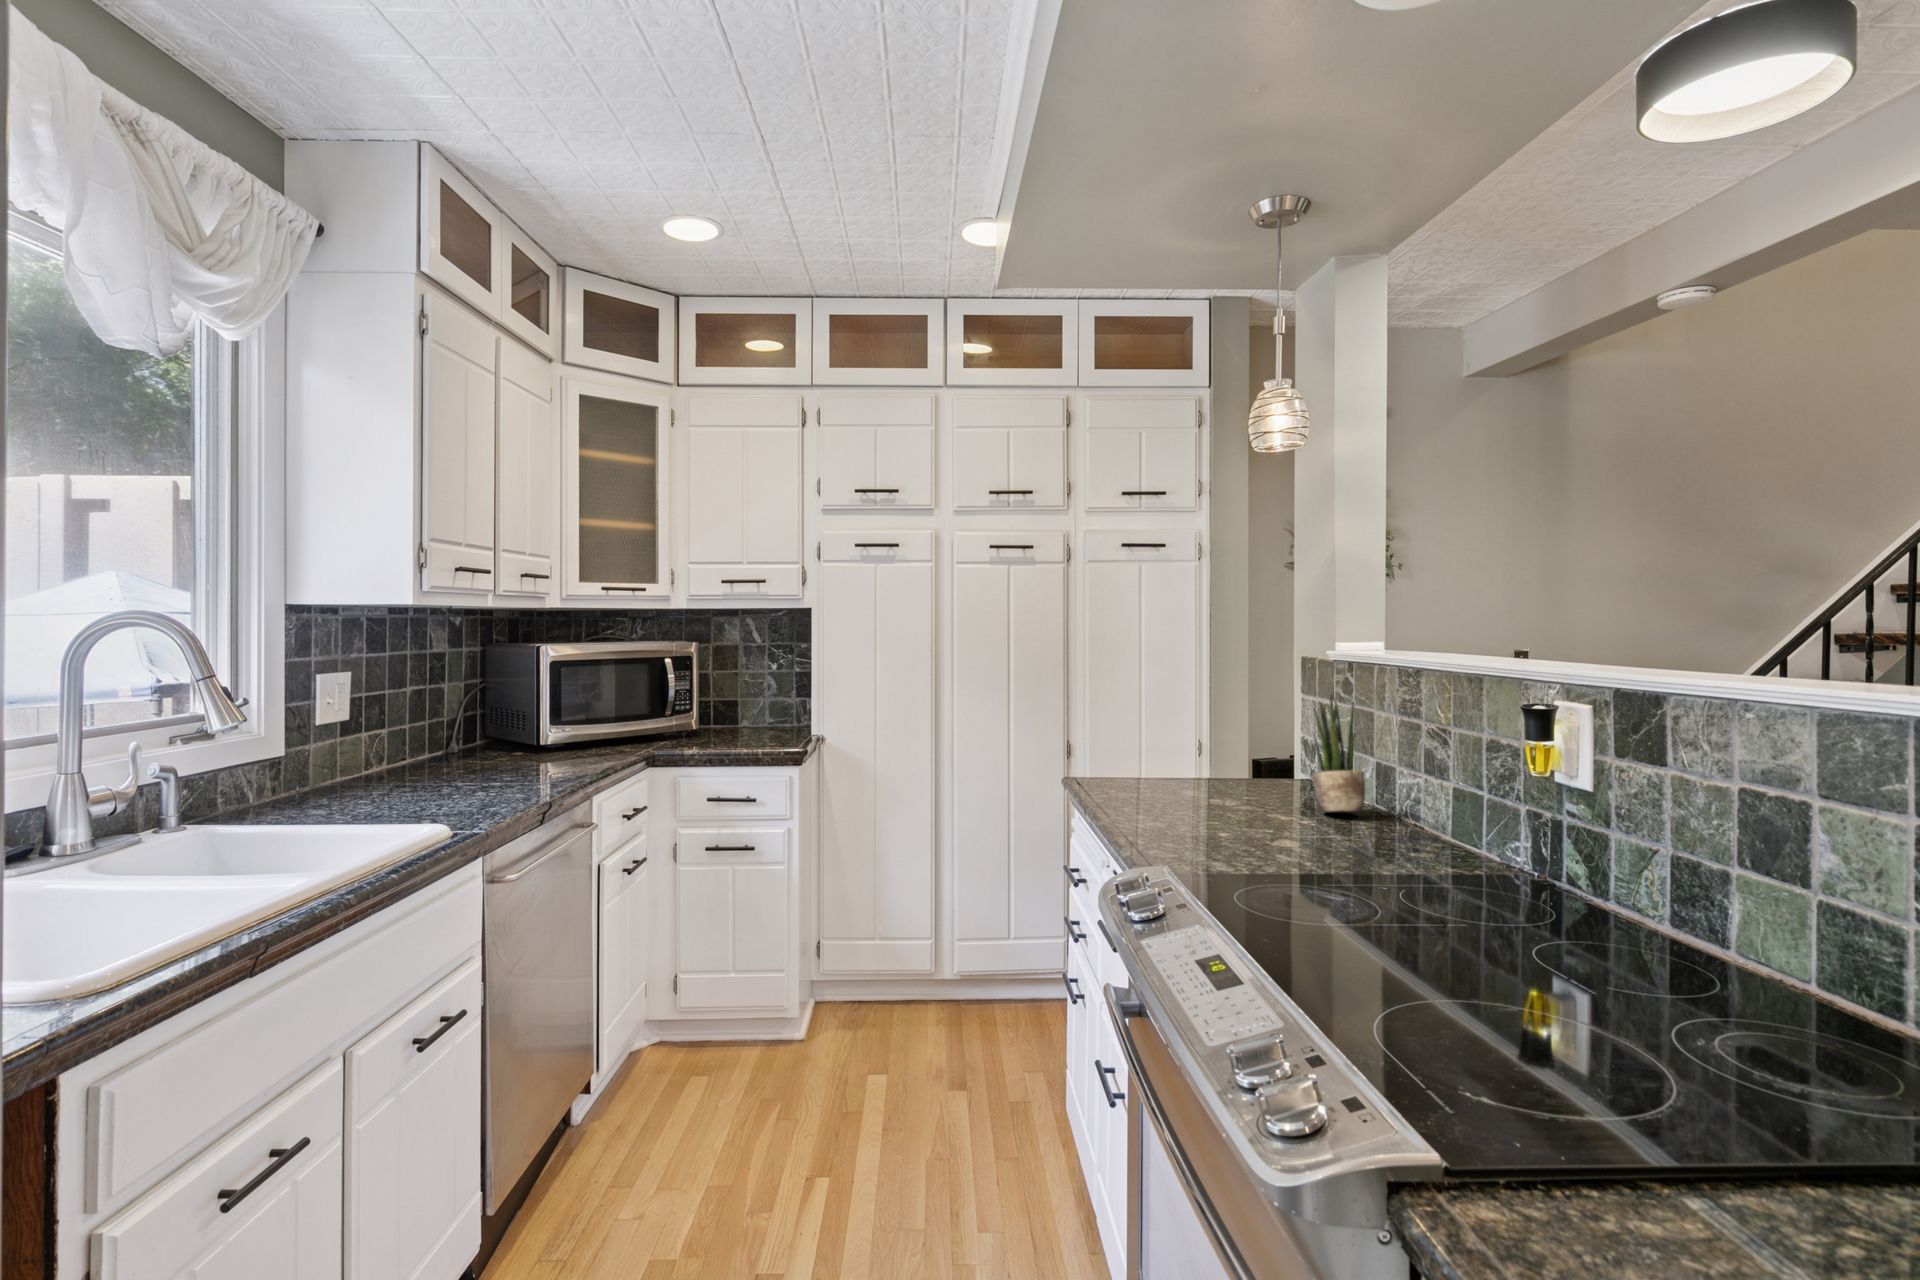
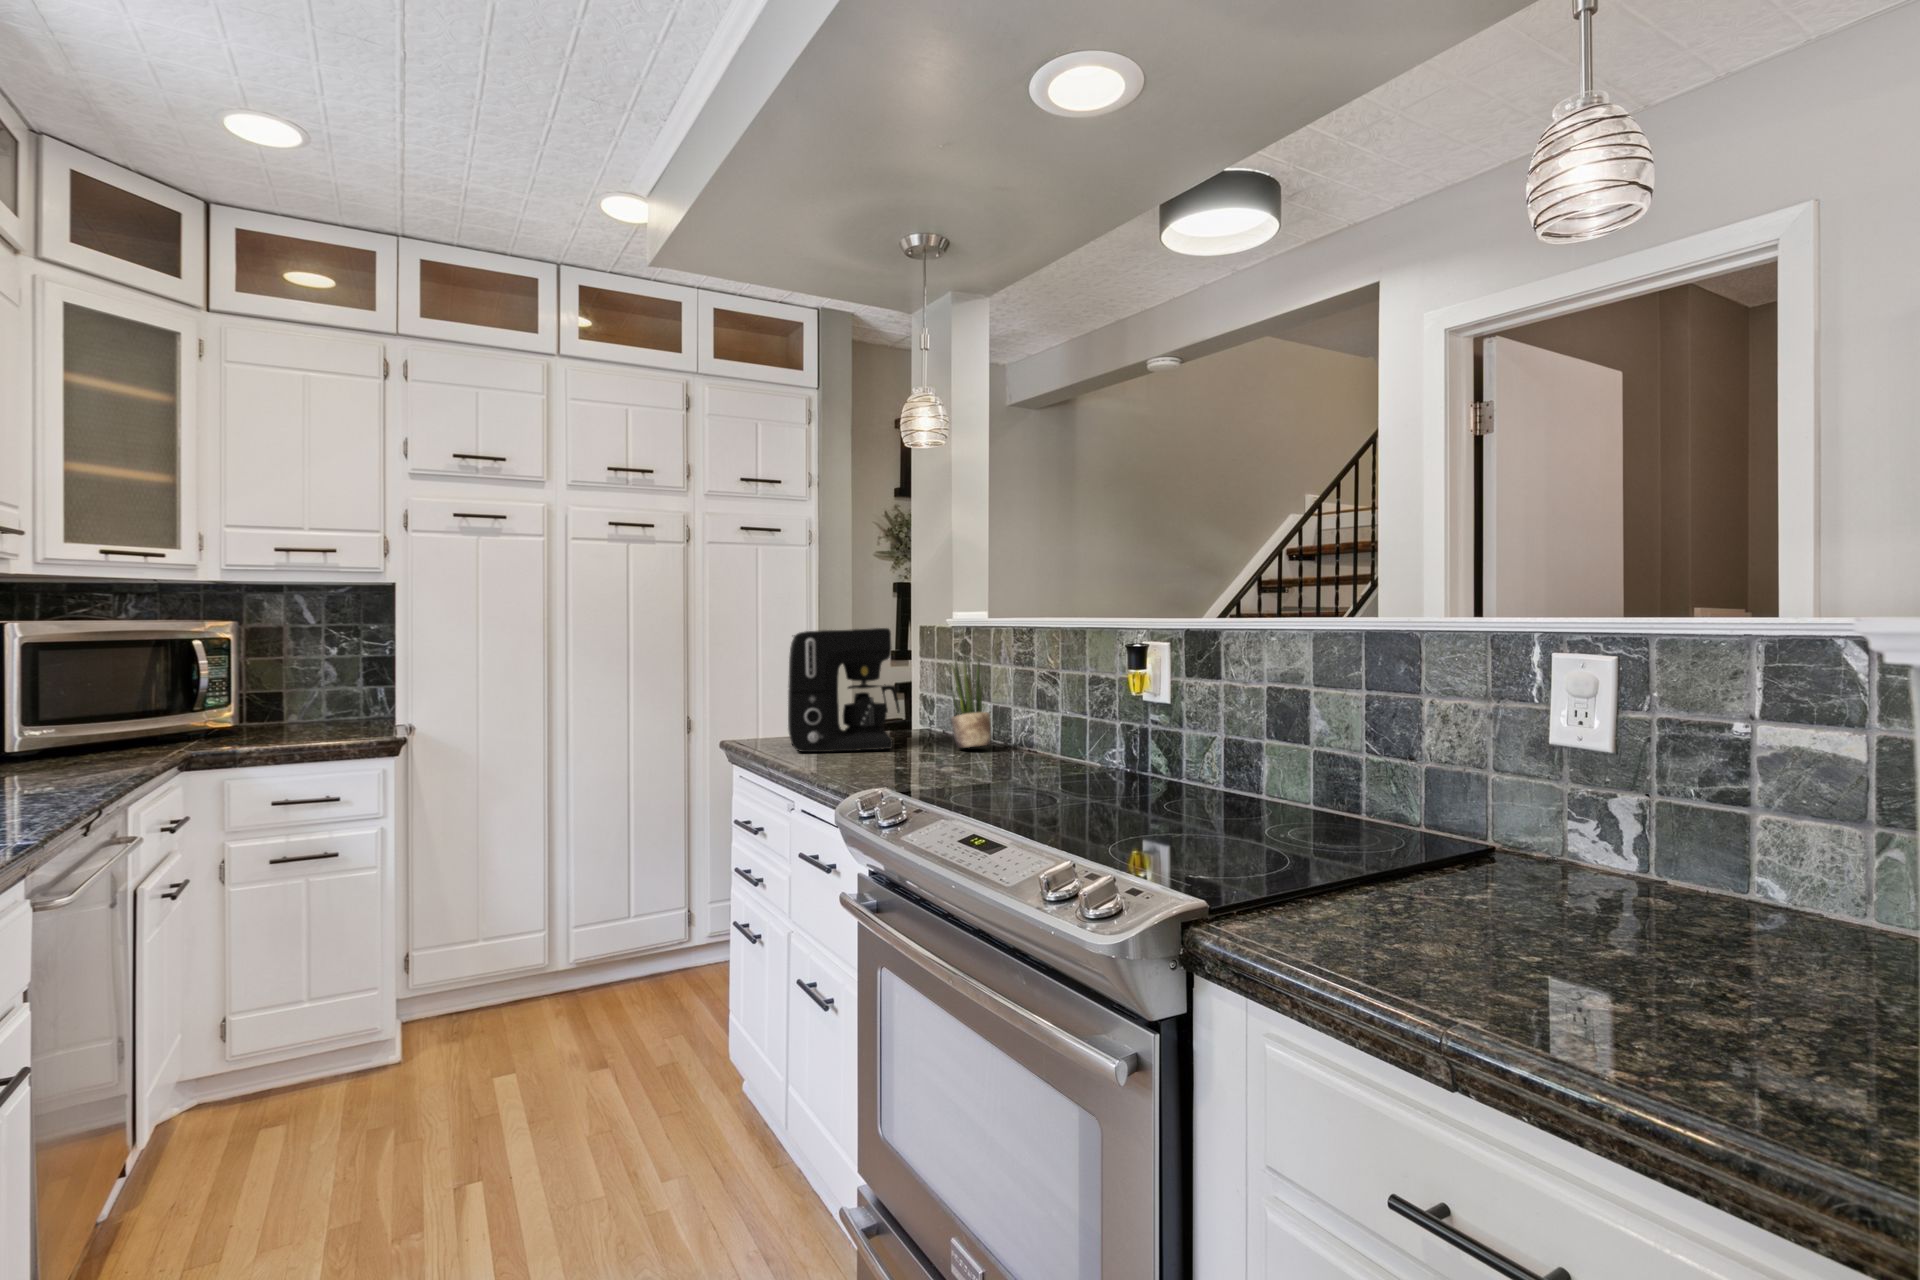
coffee maker: none [1120,662,1253,805] -> present [788,628,900,752]

